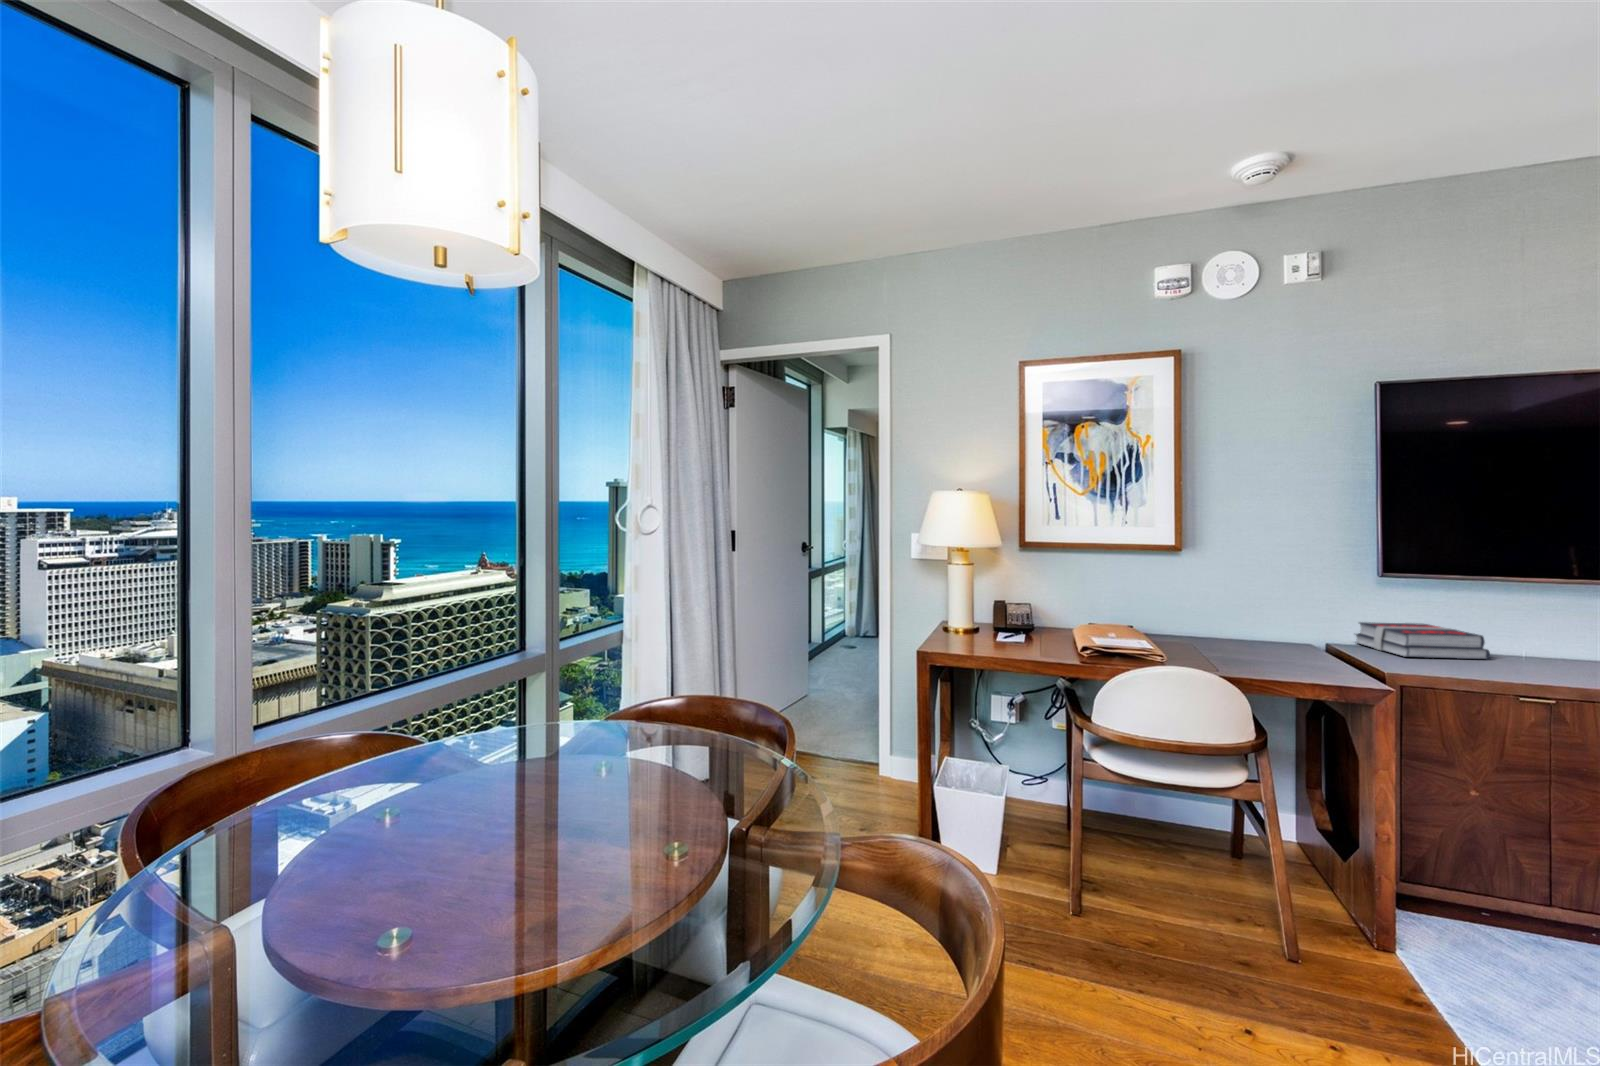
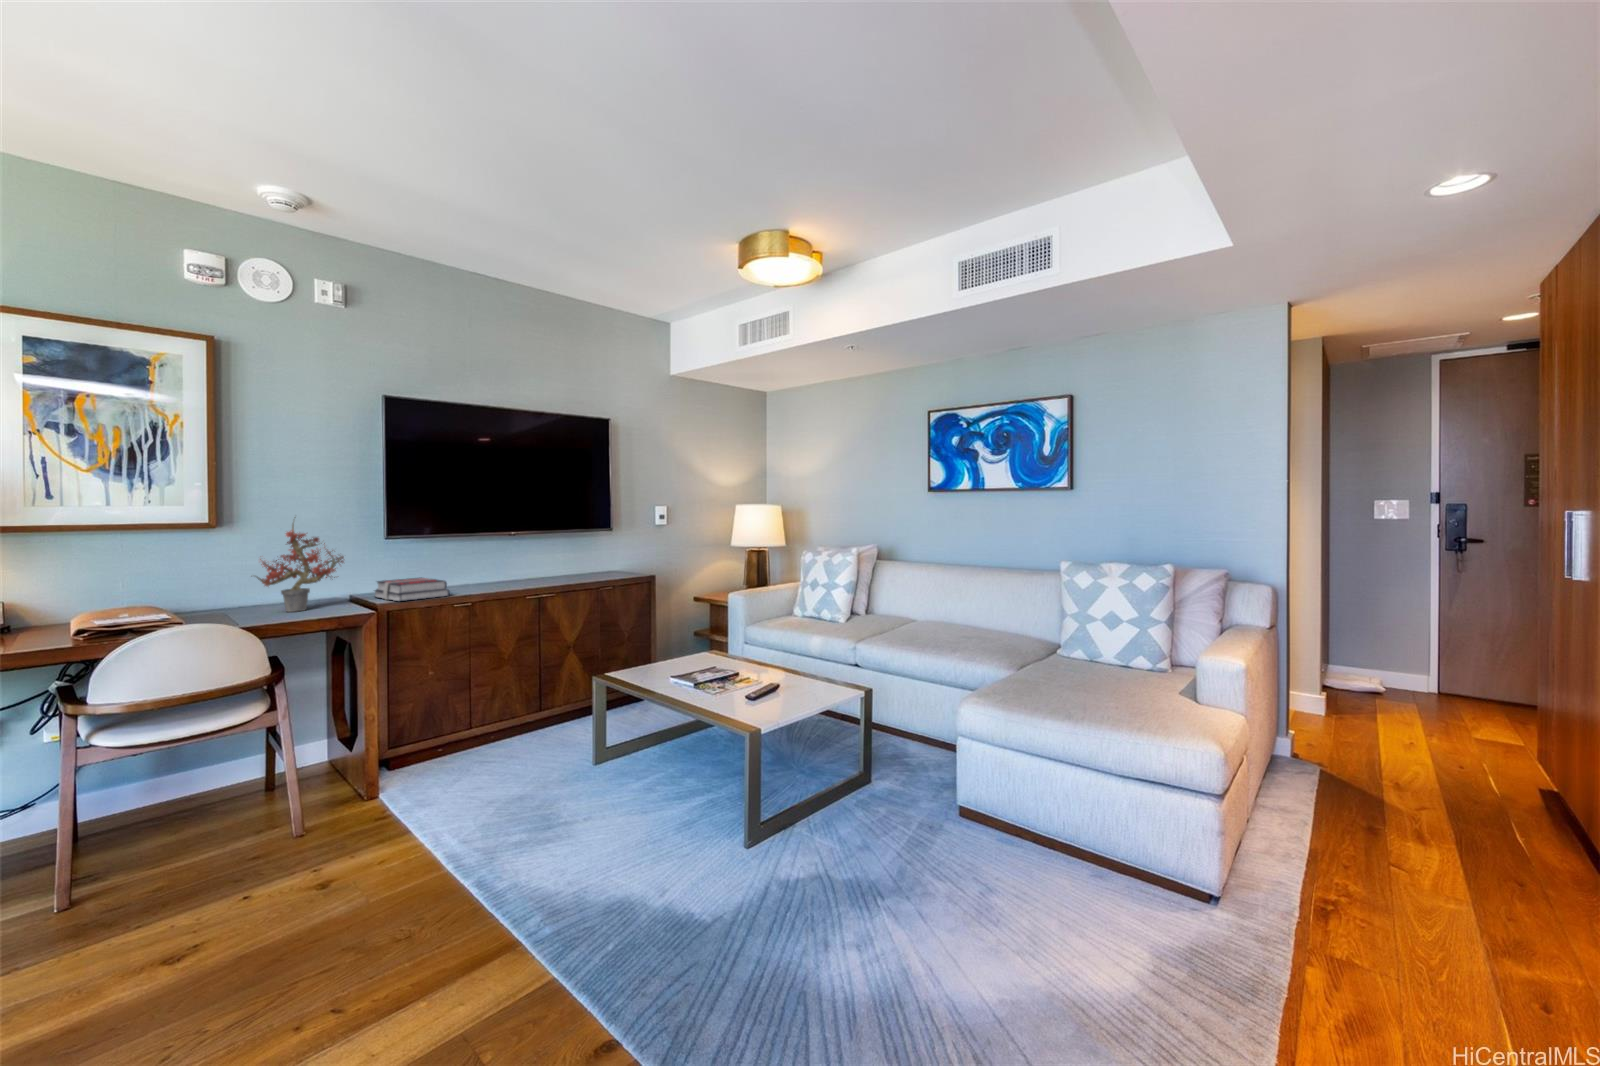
potted plant: none [1222,535,1324,651] -> present [257,524,344,612]

